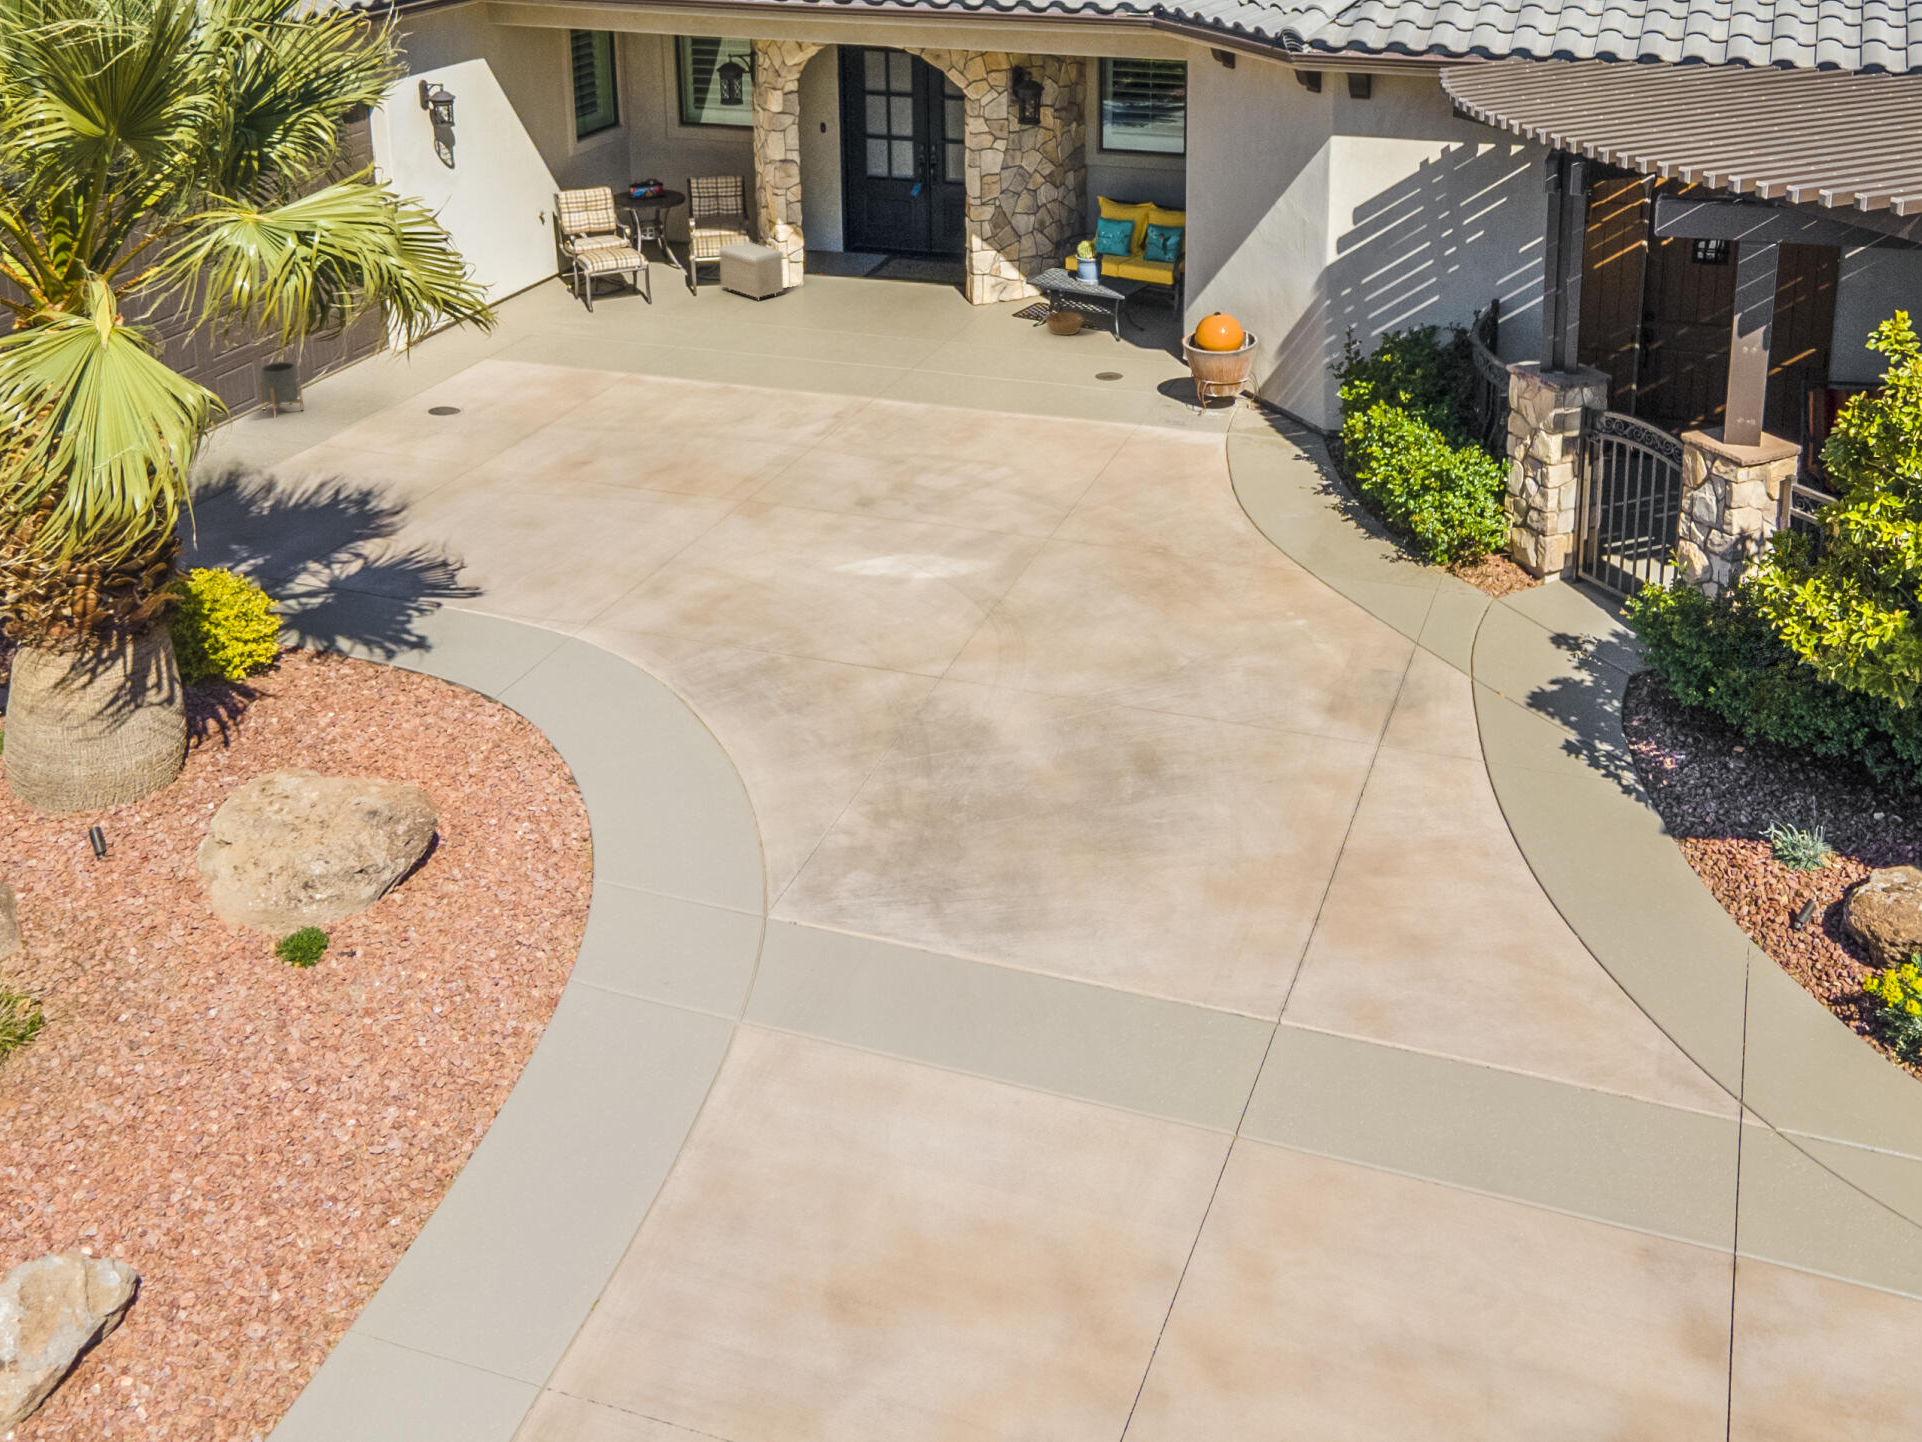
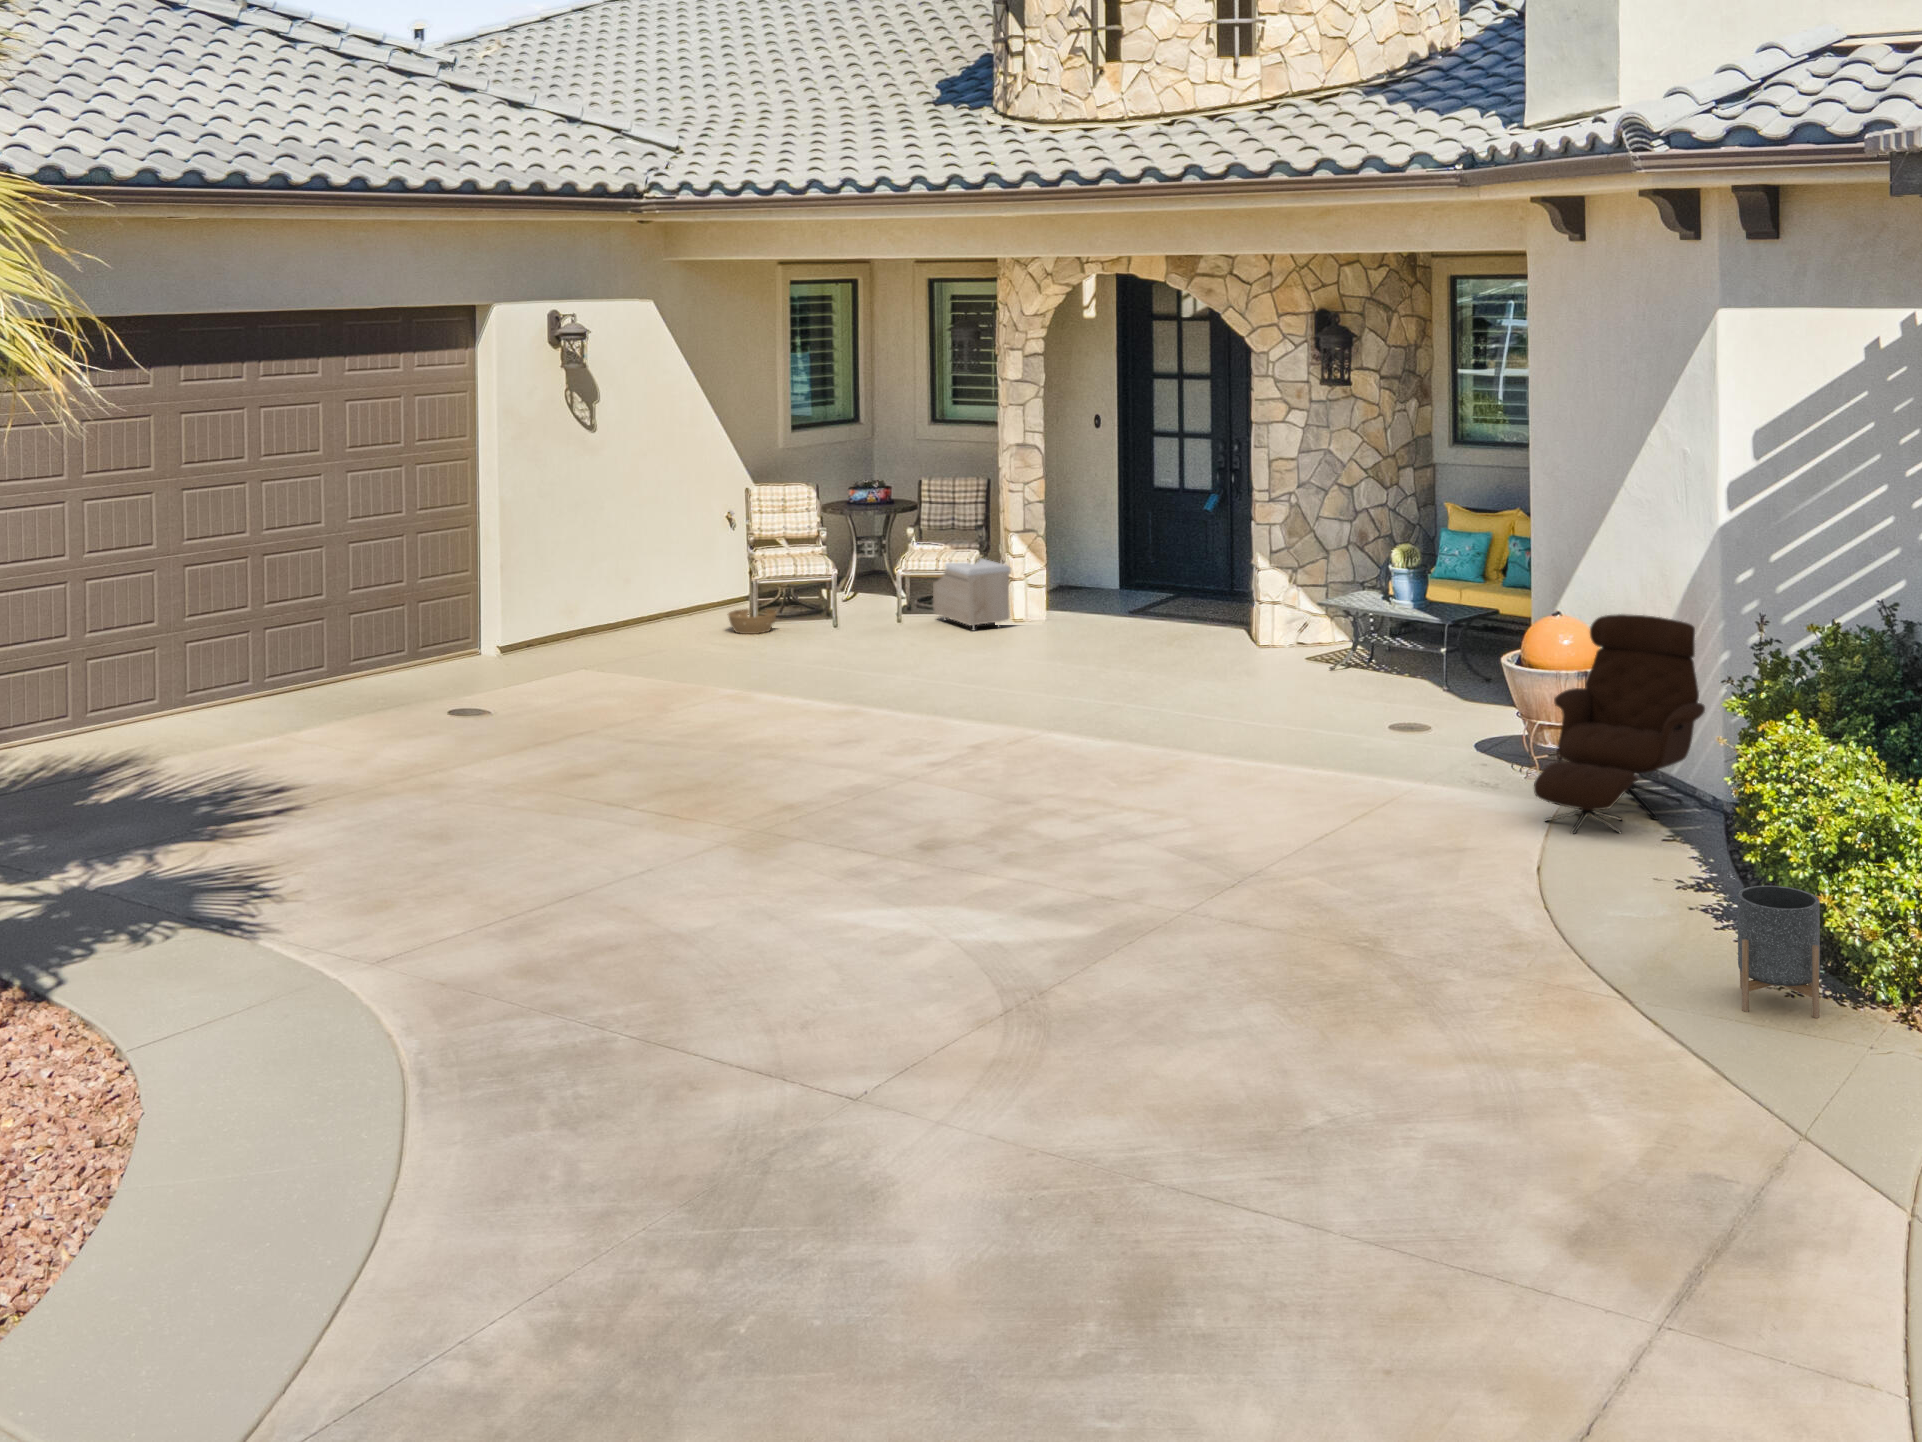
basket: present [1046,312,1083,335] -> present [728,609,776,634]
lounge chair: none [1220,318,1312,460] -> present [1534,614,1705,834]
planter: present [259,362,304,417] -> present [1738,886,1820,1018]

